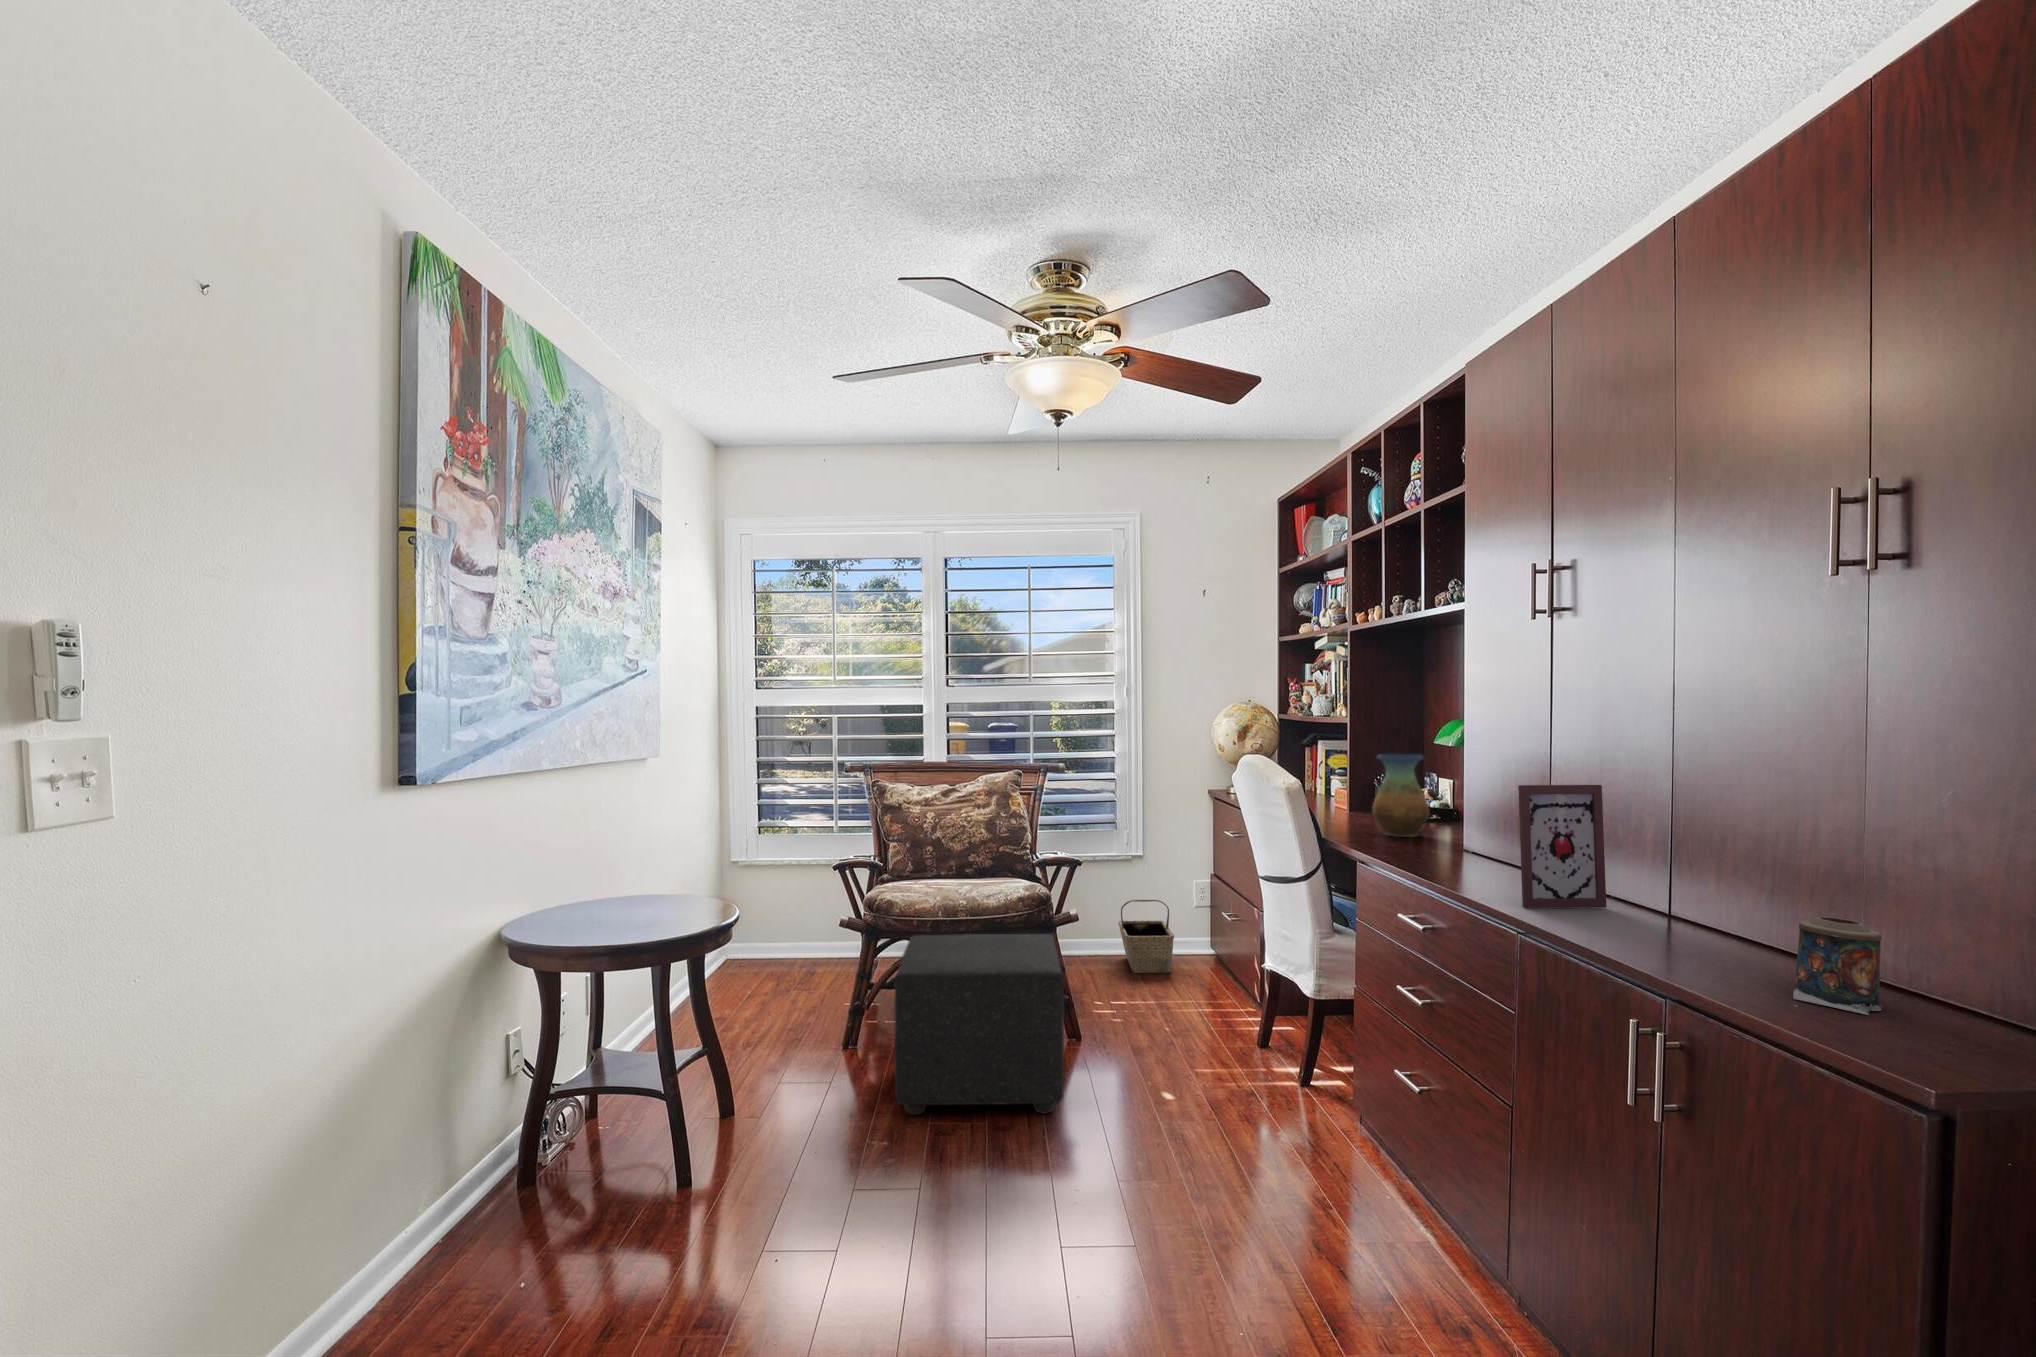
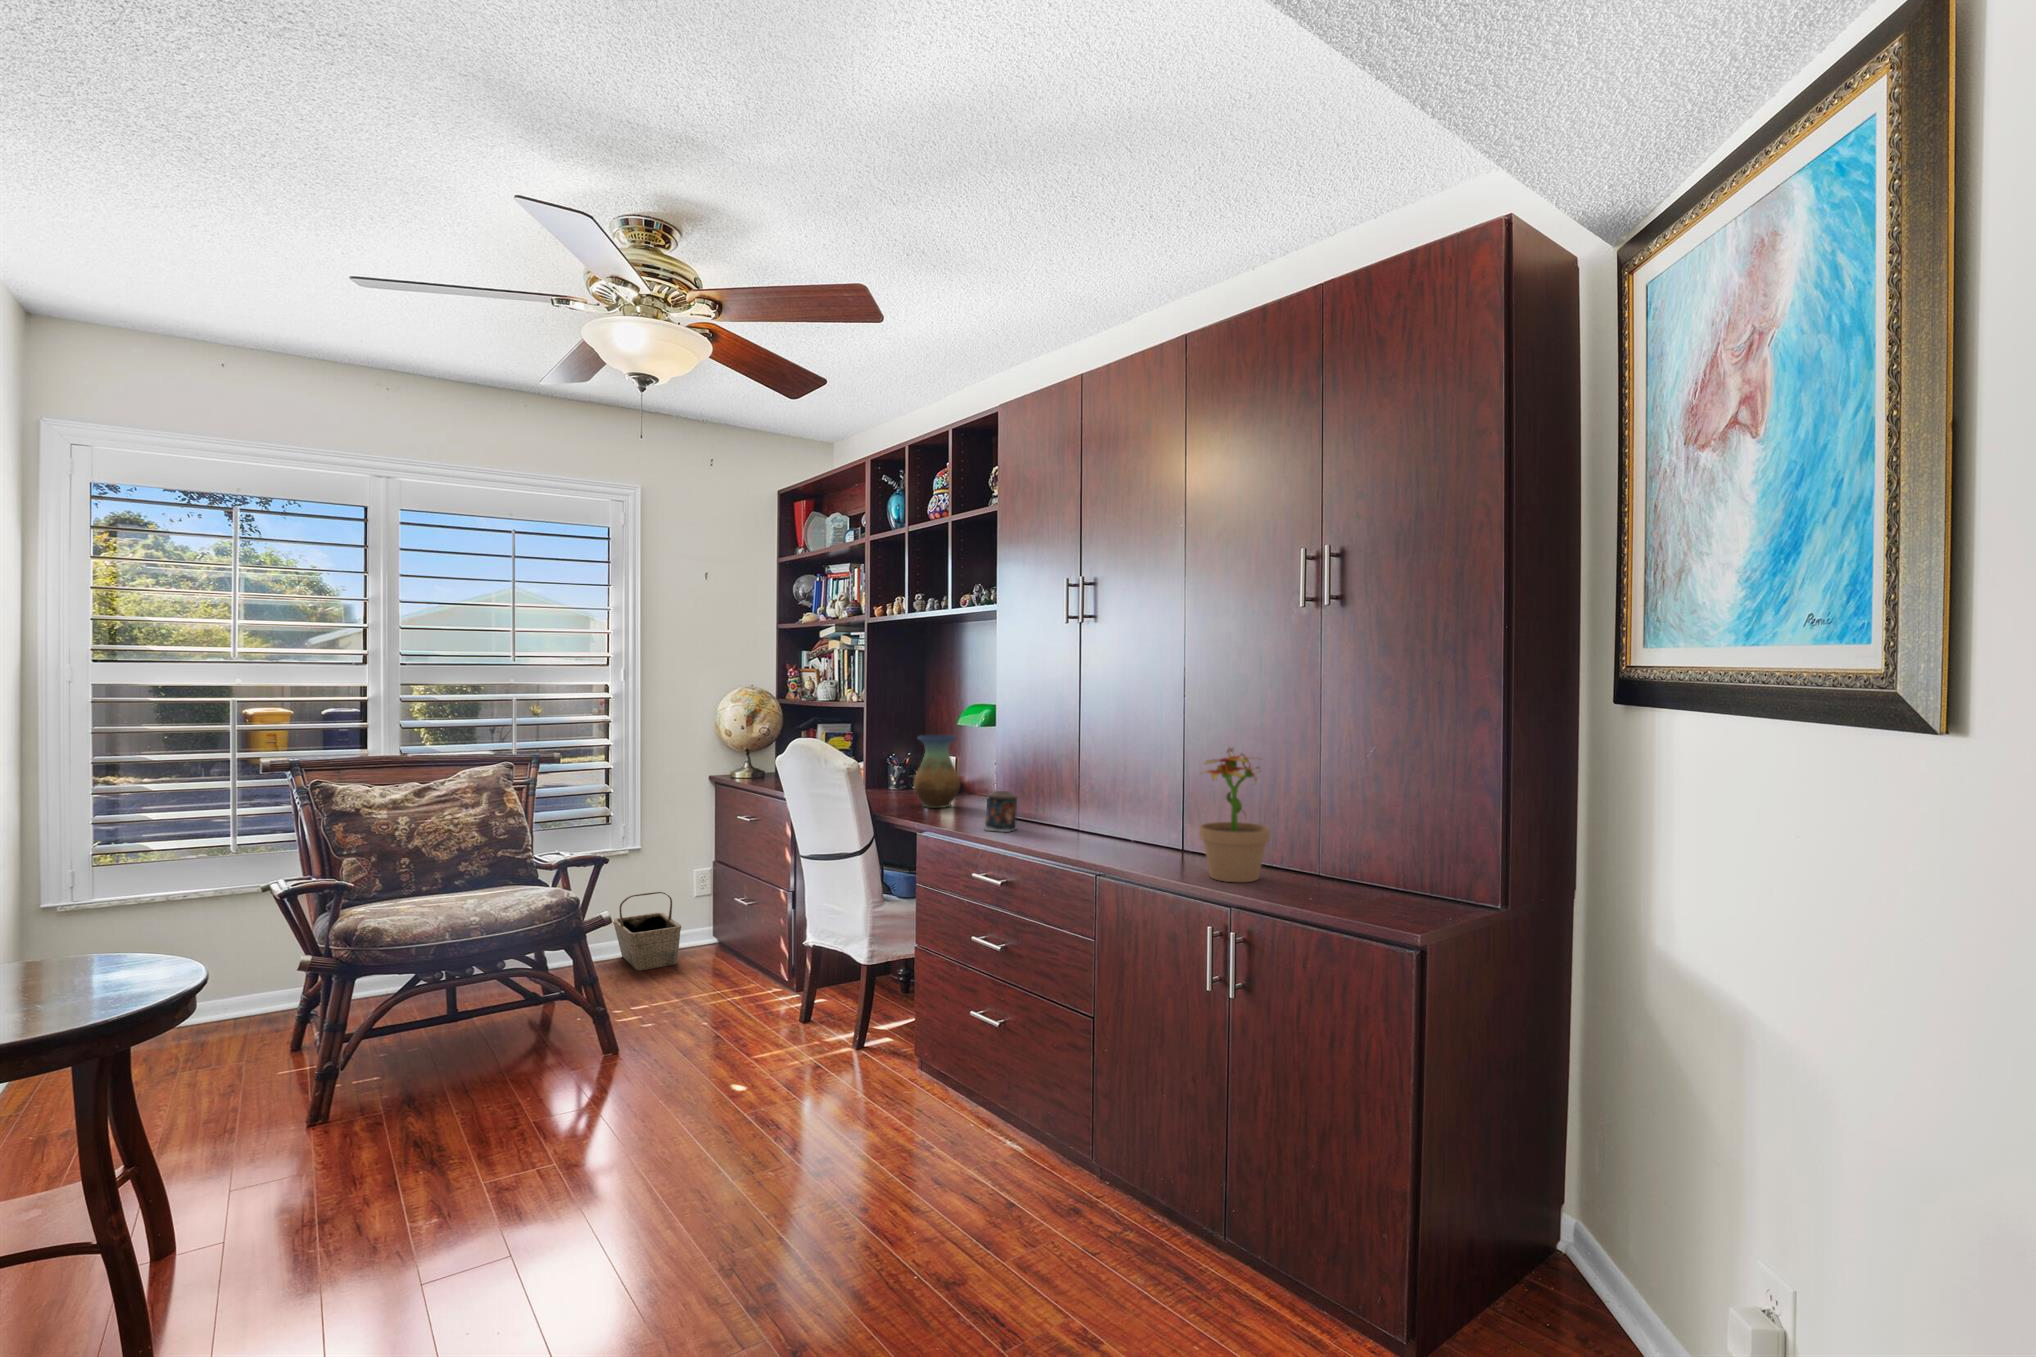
potted plant: none [1633,774,1747,962] -> present [1199,748,1270,882]
picture frame: present [1518,785,1606,908] -> none [1096,756,1149,858]
candle: present [1793,917,1882,1015] -> present [984,791,1017,832]
ottoman: present [894,934,1064,1115] -> none [409,942,636,1180]

